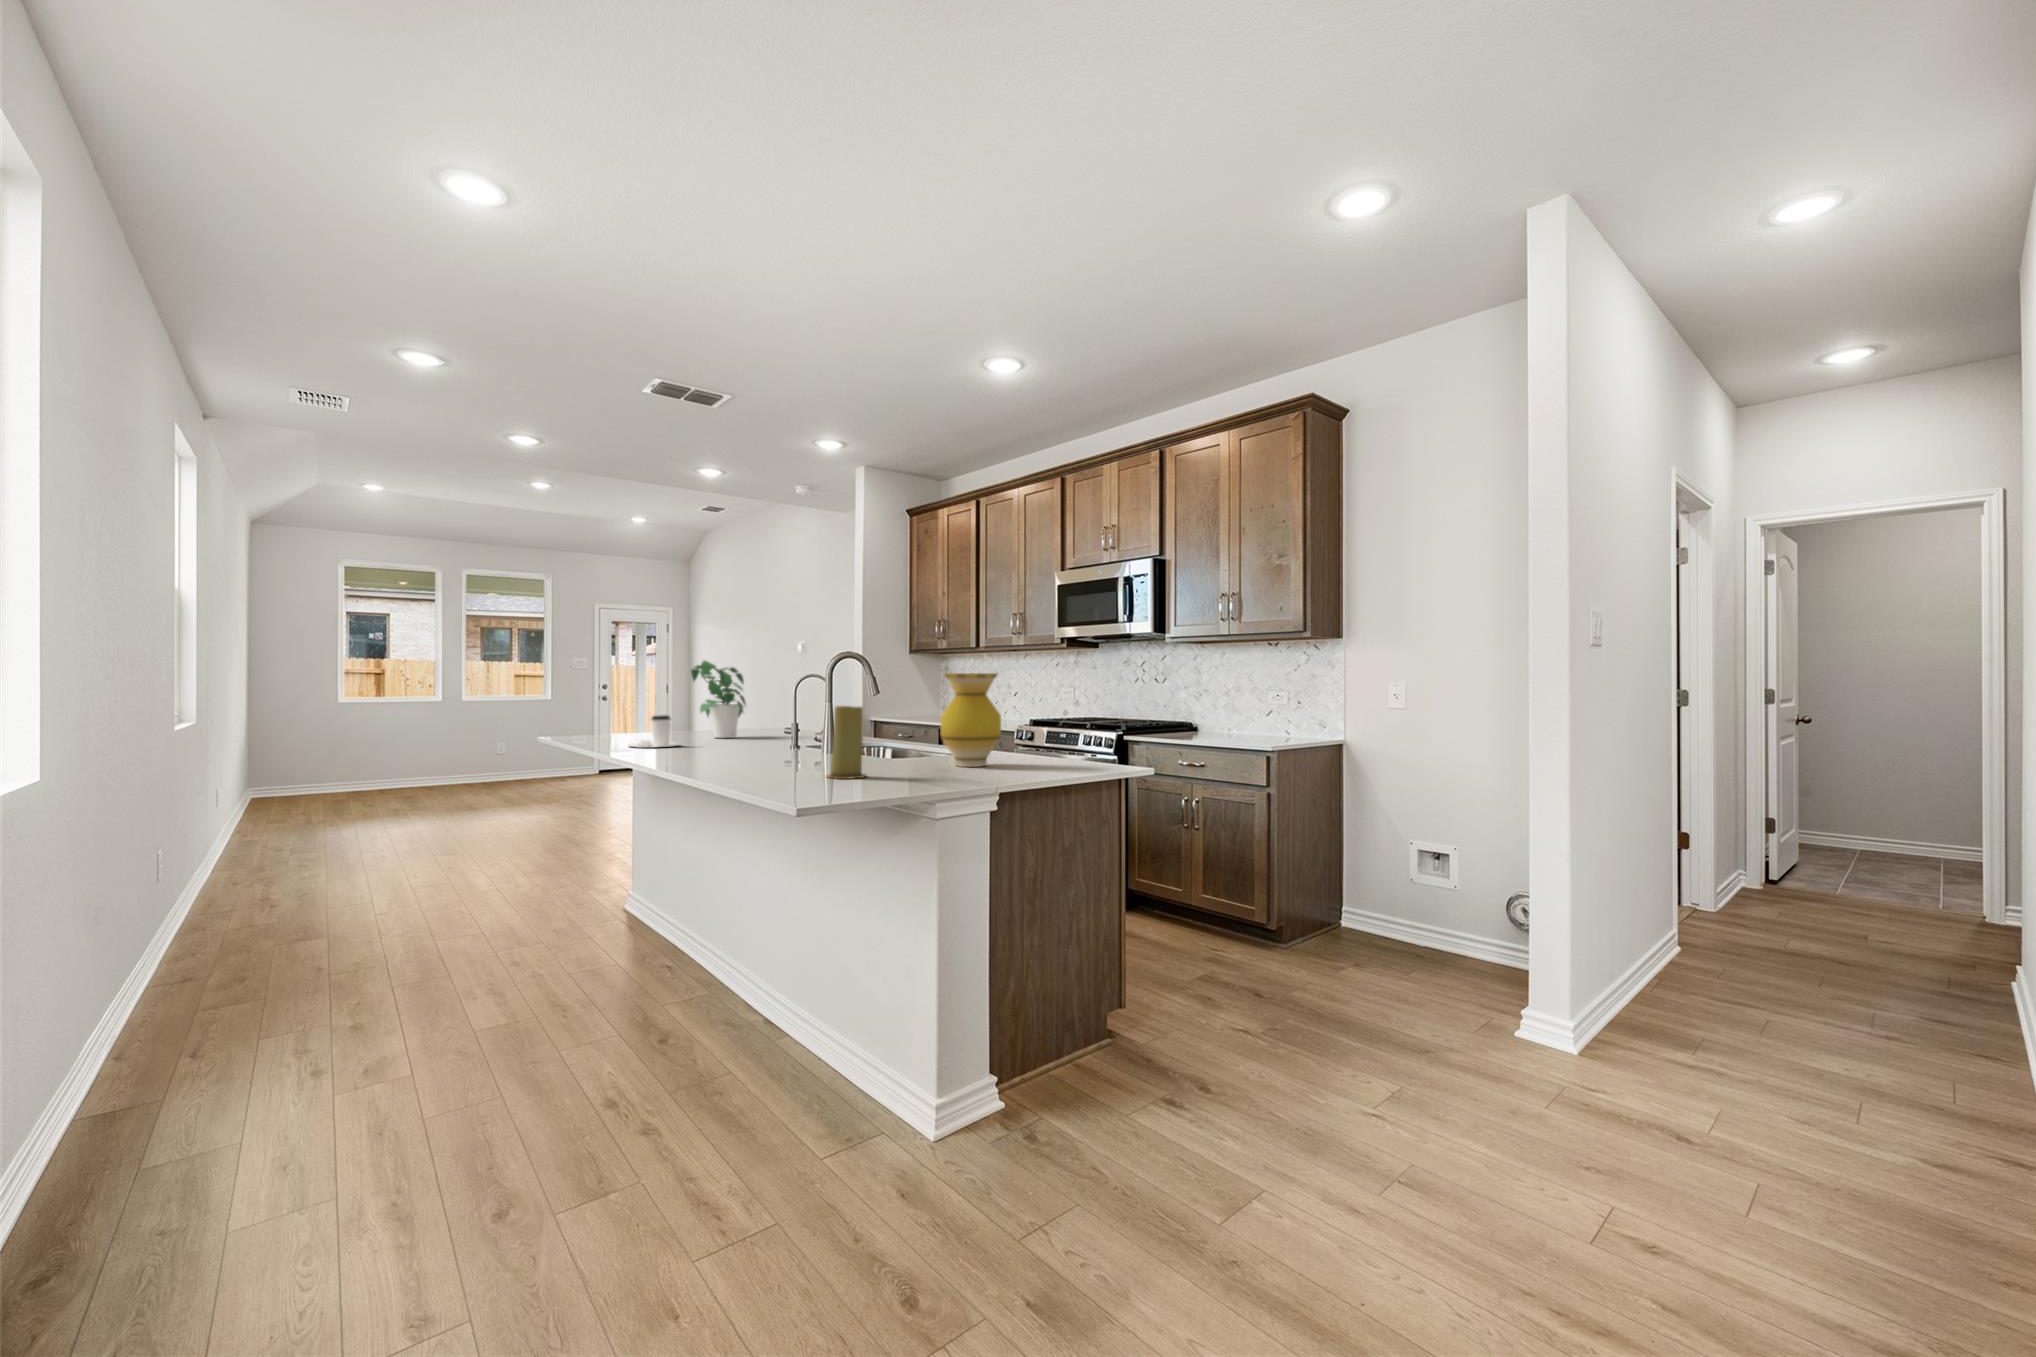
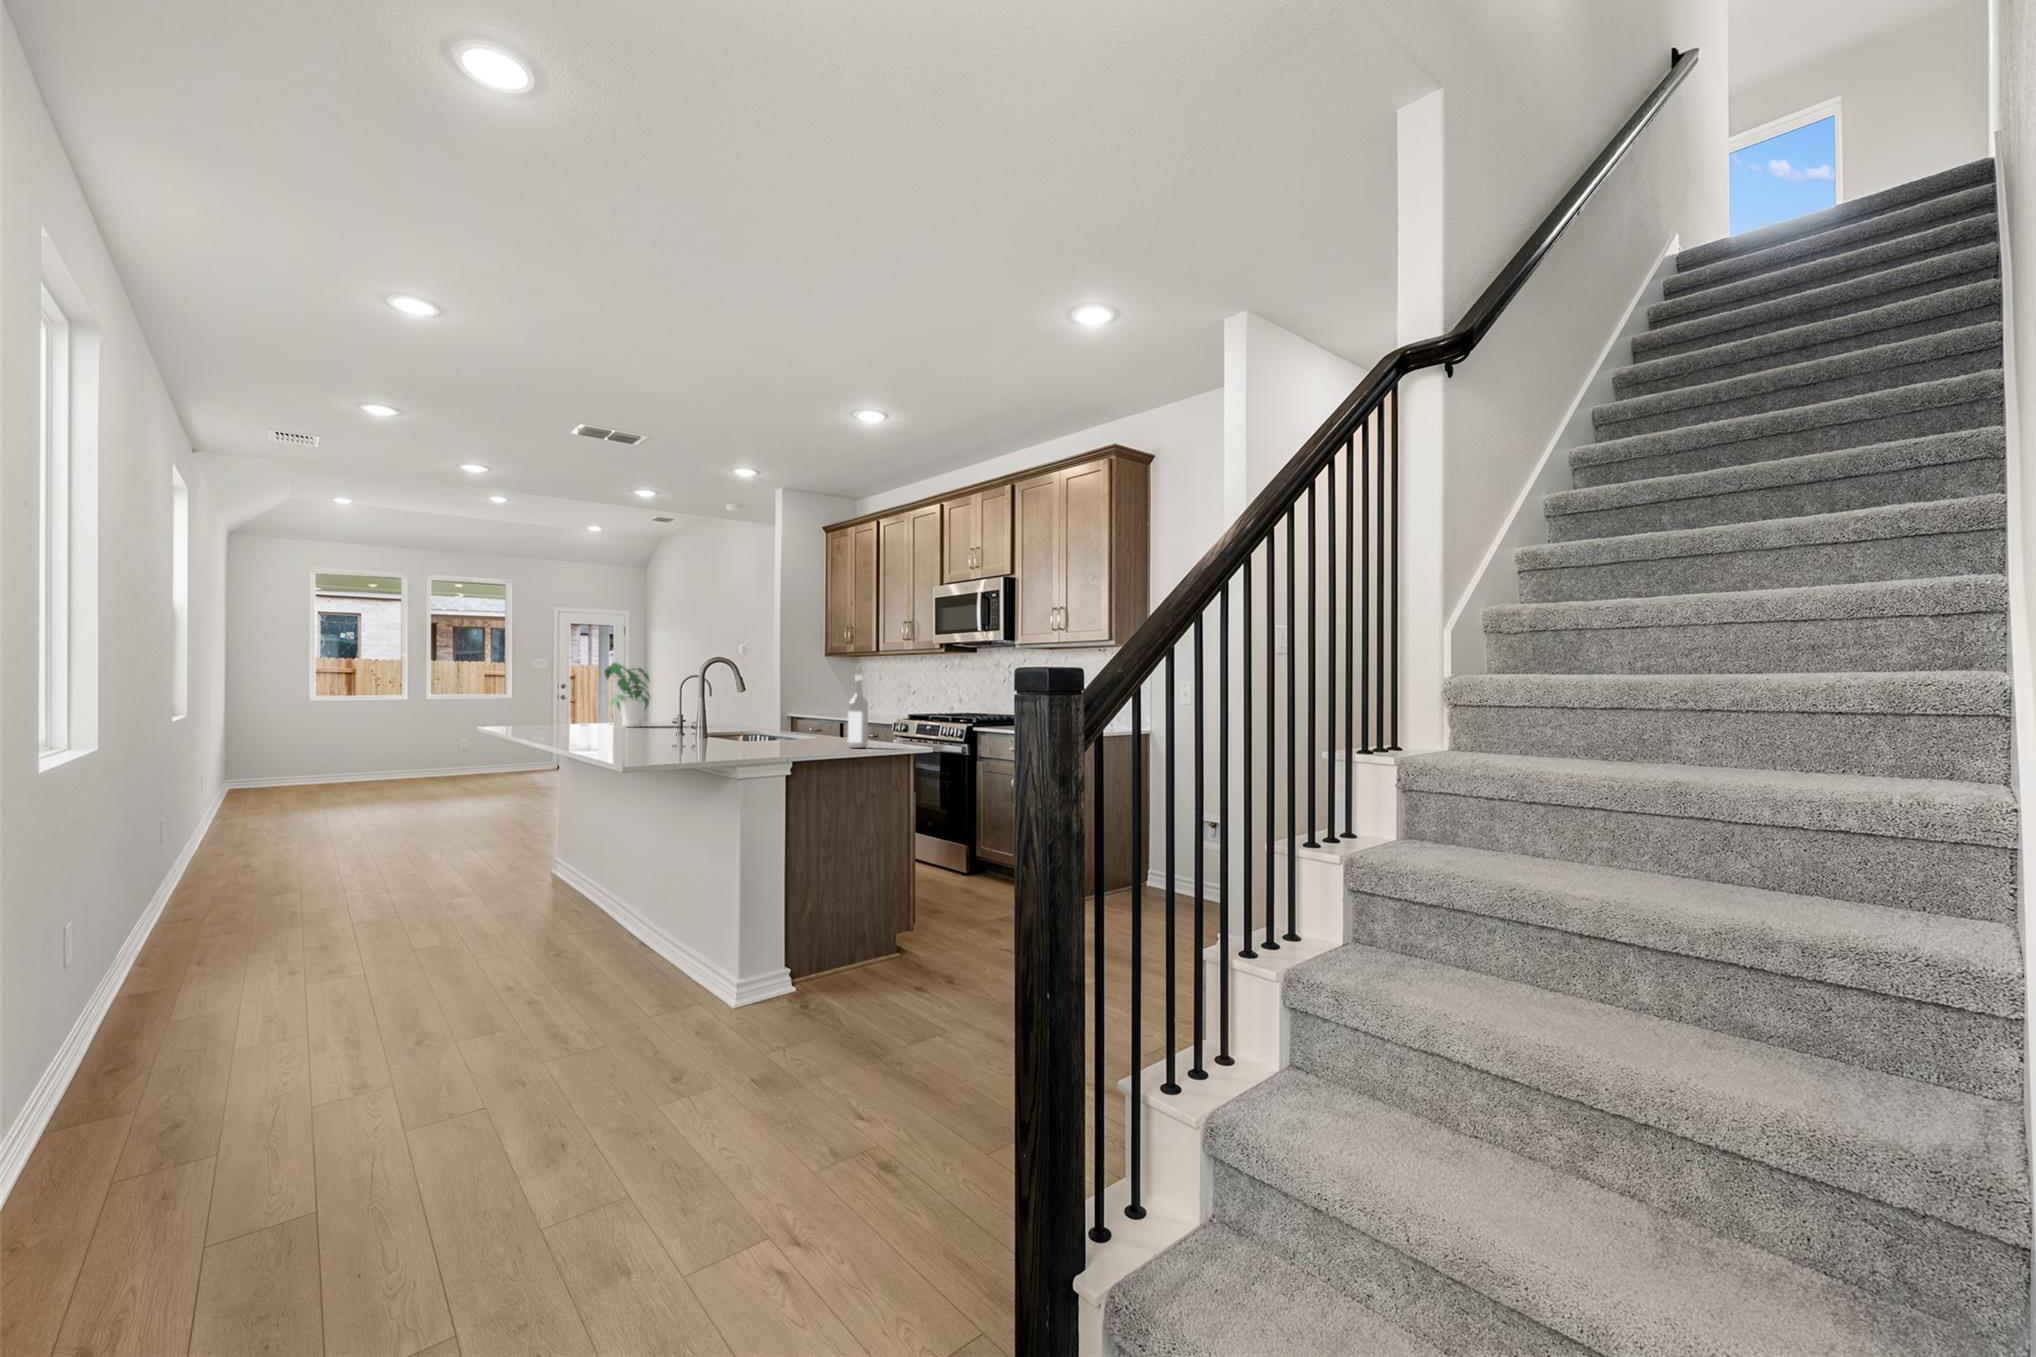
vase: present [941,673,1001,767] -> none [775,674,823,746]
wine bottle: none [1038,674,1064,769] -> present [848,675,868,748]
candle: present [827,706,866,779] -> none [671,698,704,752]
coffee cup: present [629,715,680,748] -> none [543,707,589,733]

